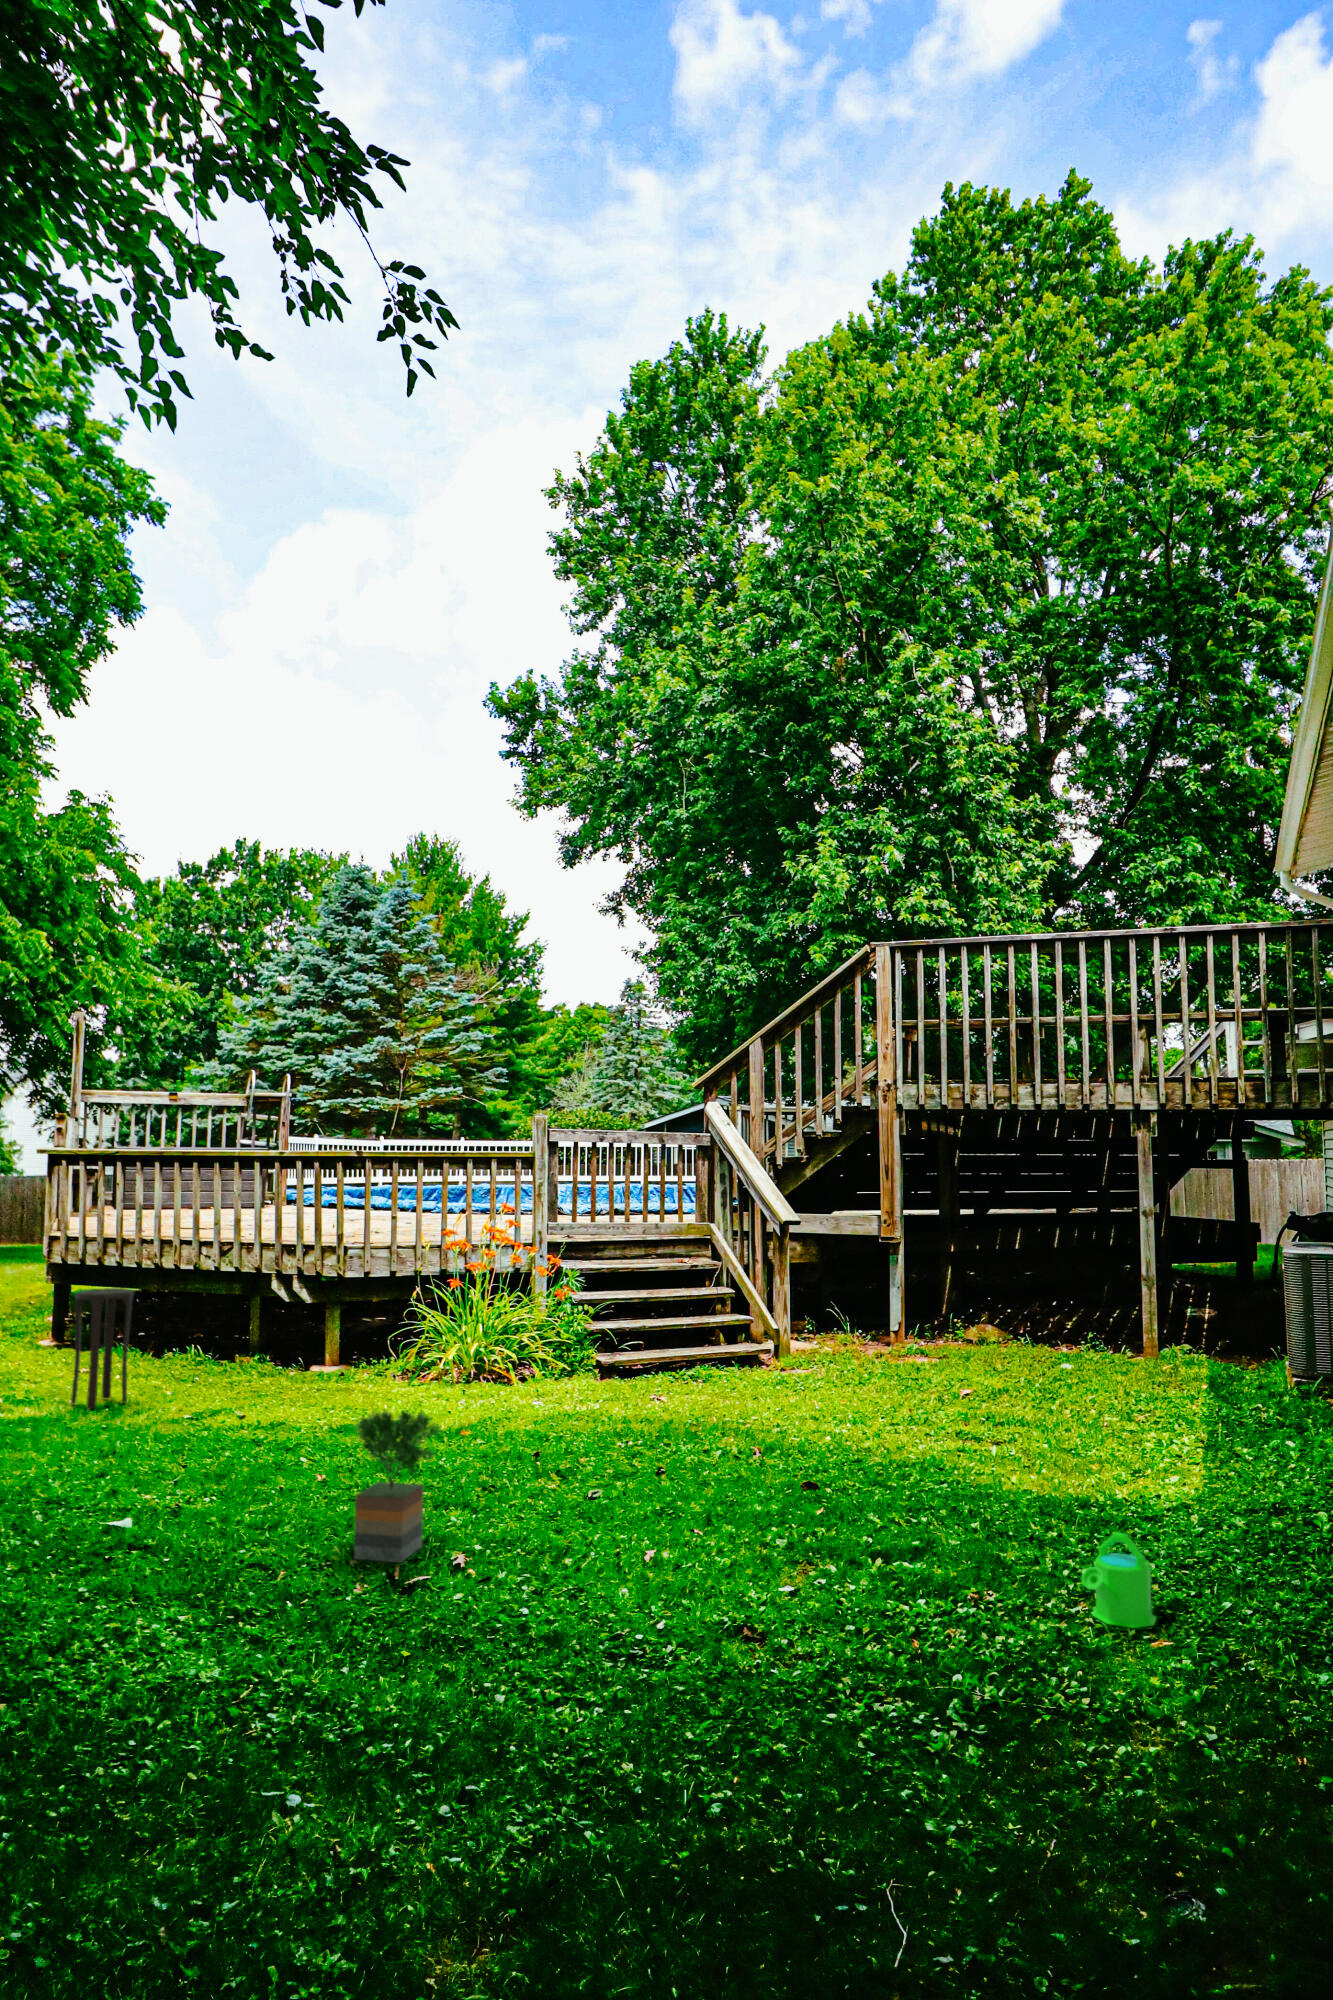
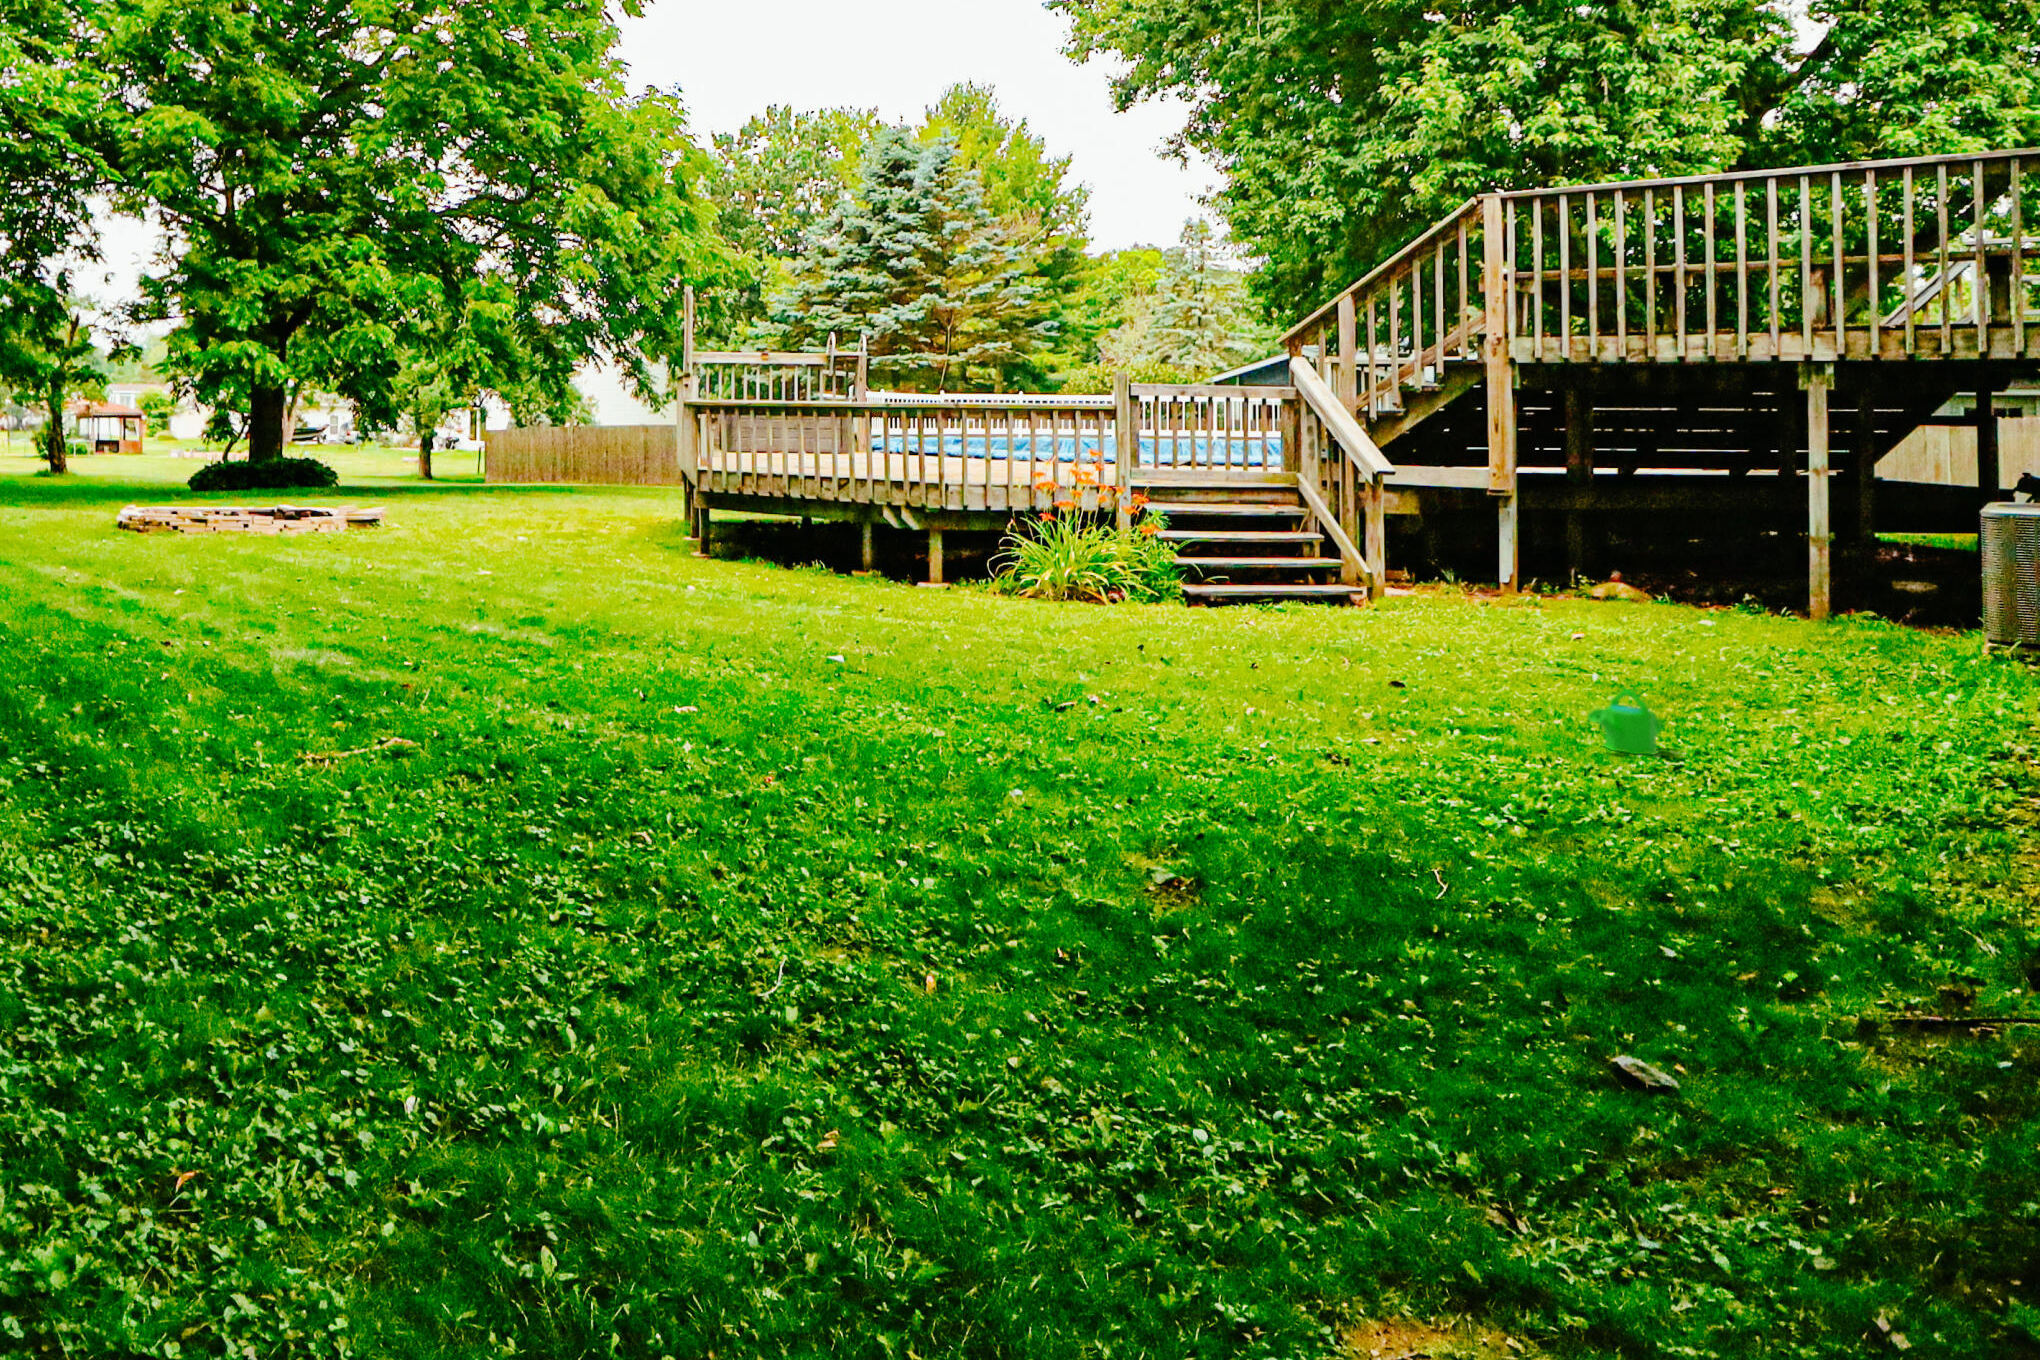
stool: present [71,1288,133,1409] -> none [768,511,808,594]
potted tree: present [354,1411,439,1563] -> none [1011,582,1075,679]

